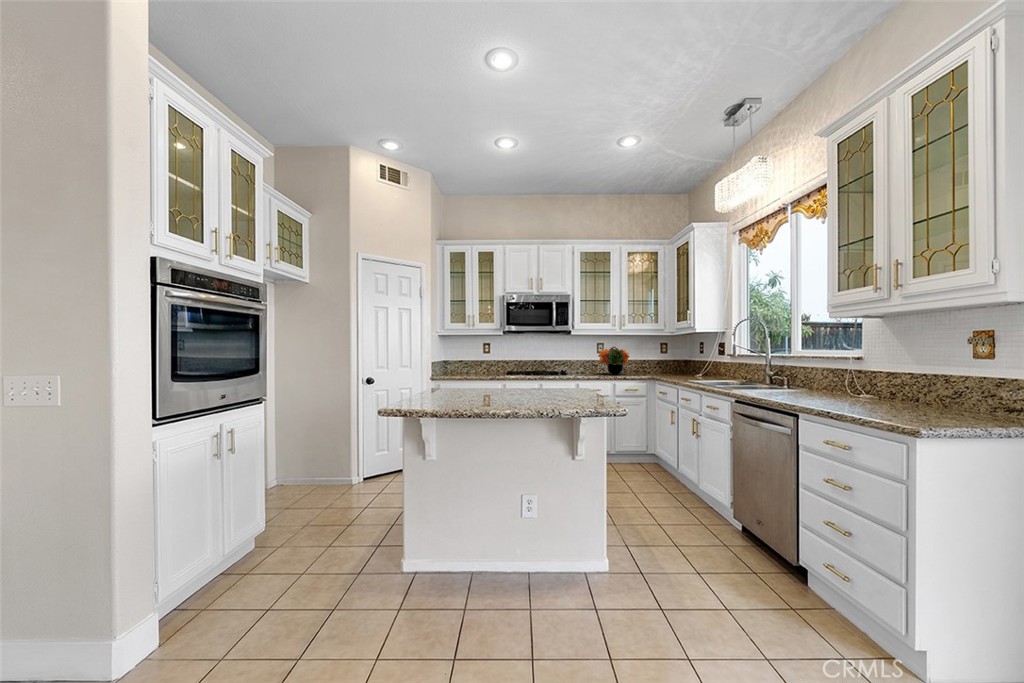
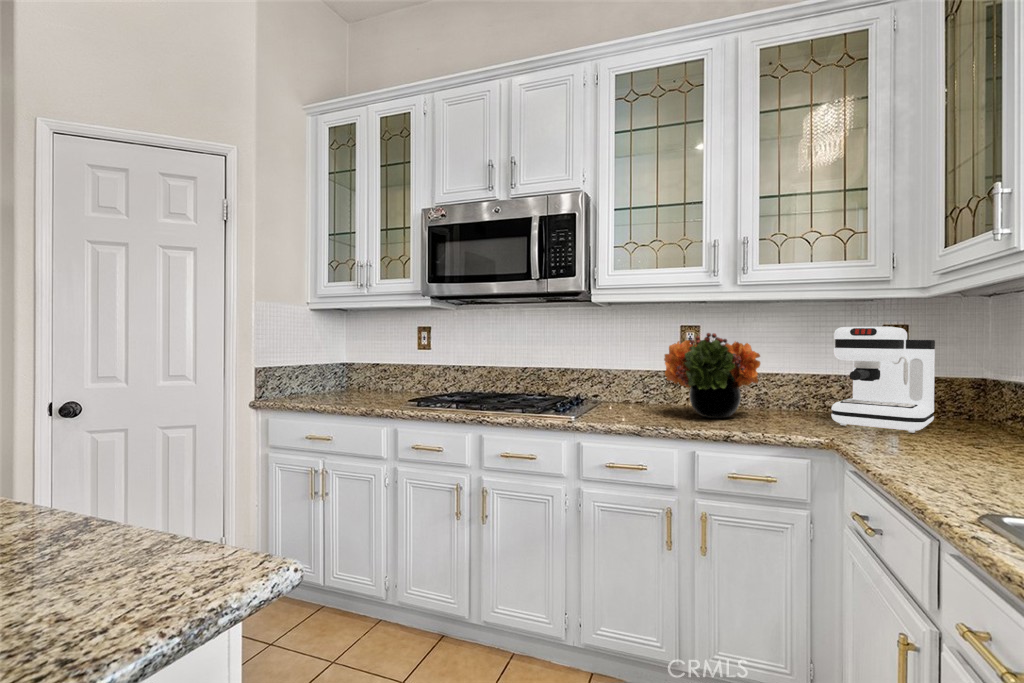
coffee maker: none [650,345,676,376] -> present [831,327,935,433]

